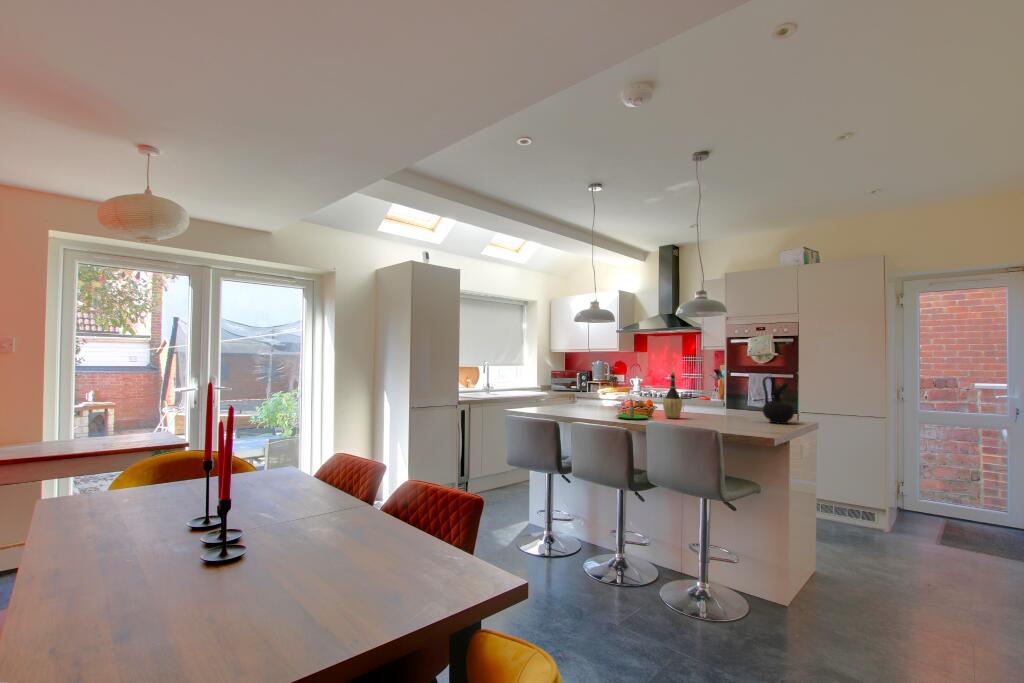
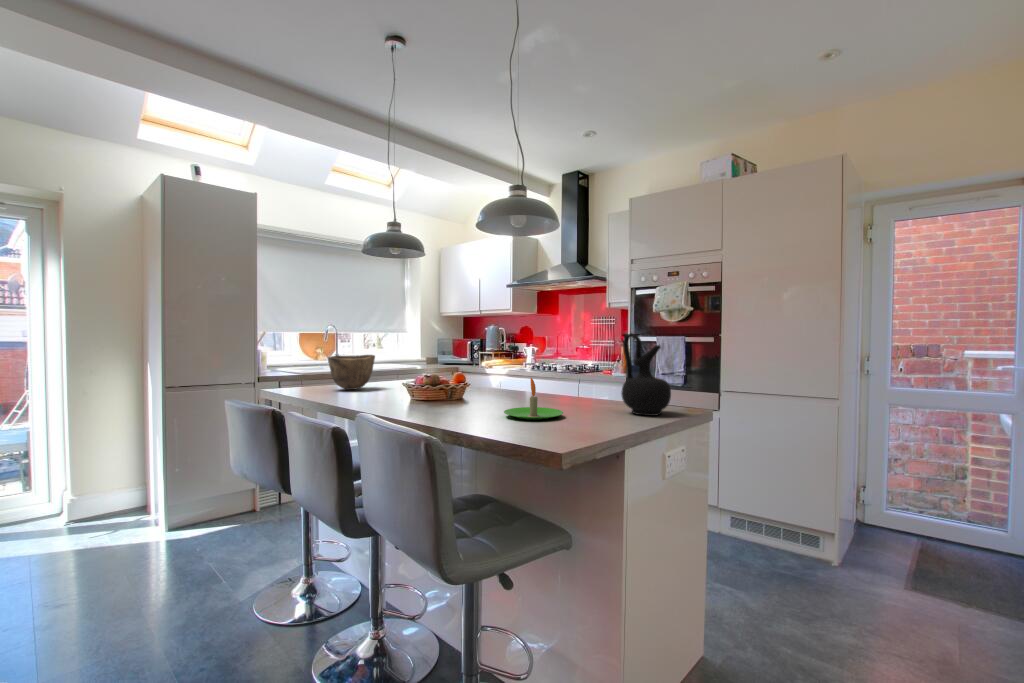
wine bottle: present [663,372,682,418] -> none [467,329,498,407]
bowl: none [542,385,572,408] -> present [328,355,375,390]
candle: present [616,398,648,420] -> present [504,378,563,420]

